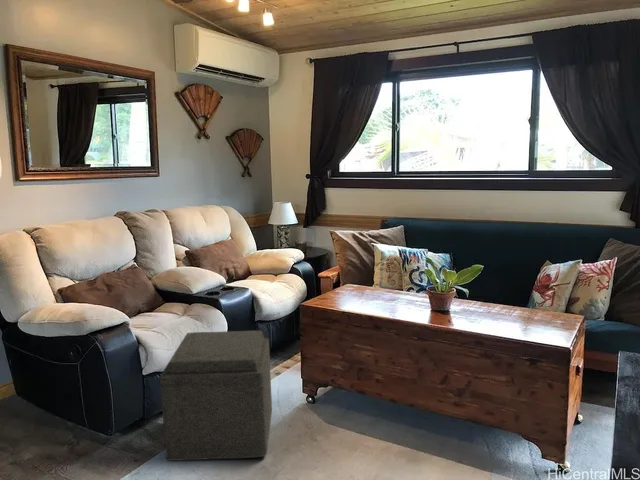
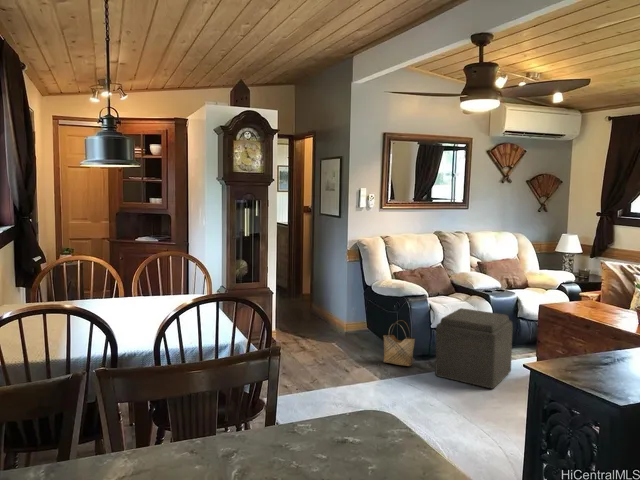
woven basket: none [57,377,121,463] -> present [383,320,415,366]

